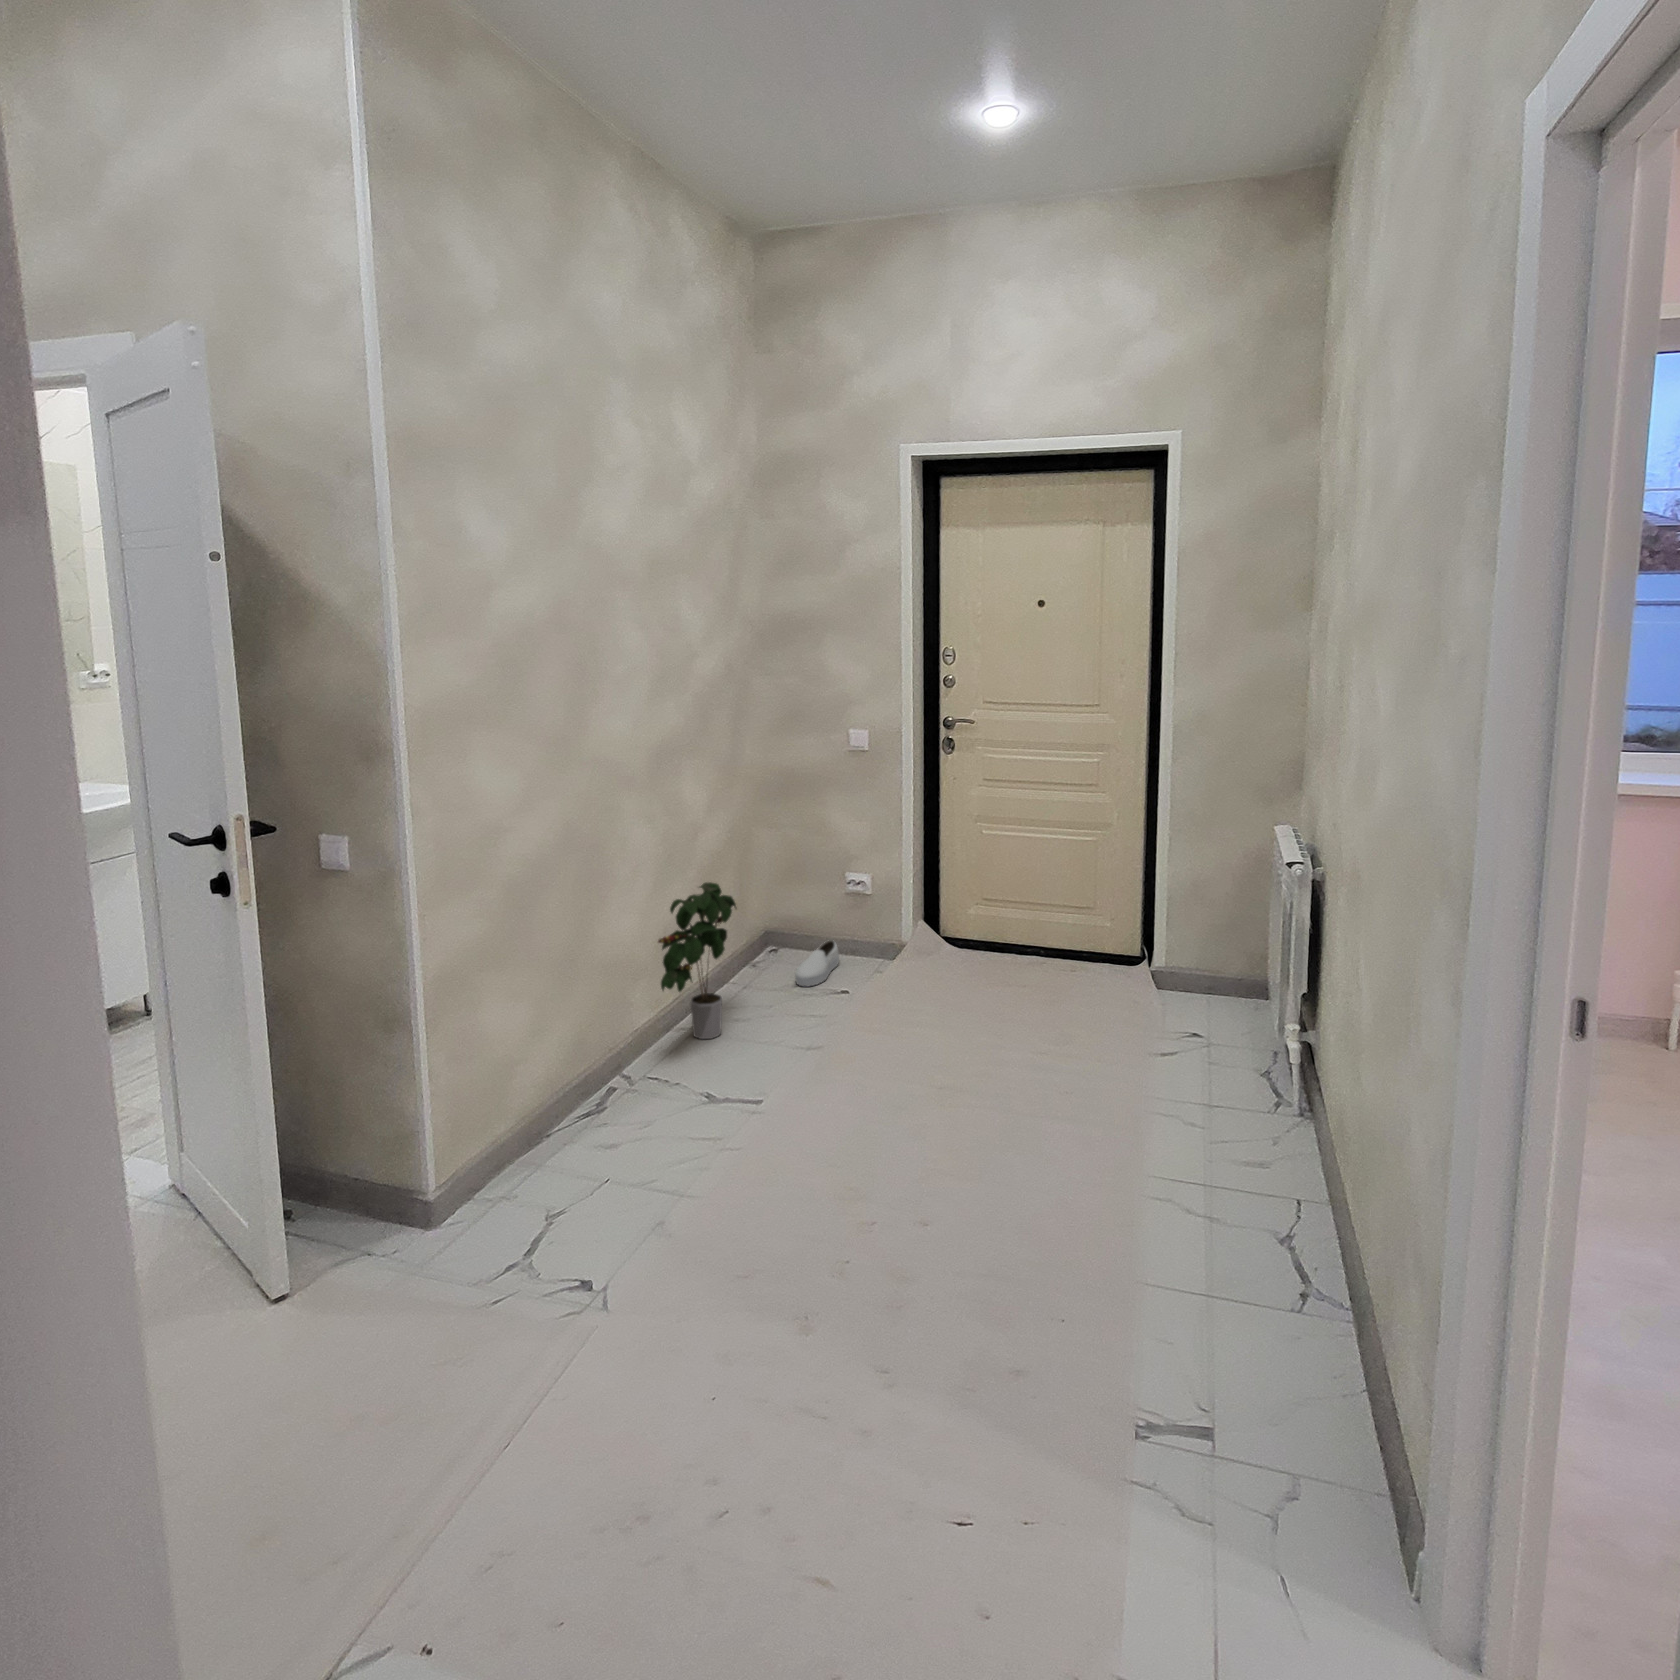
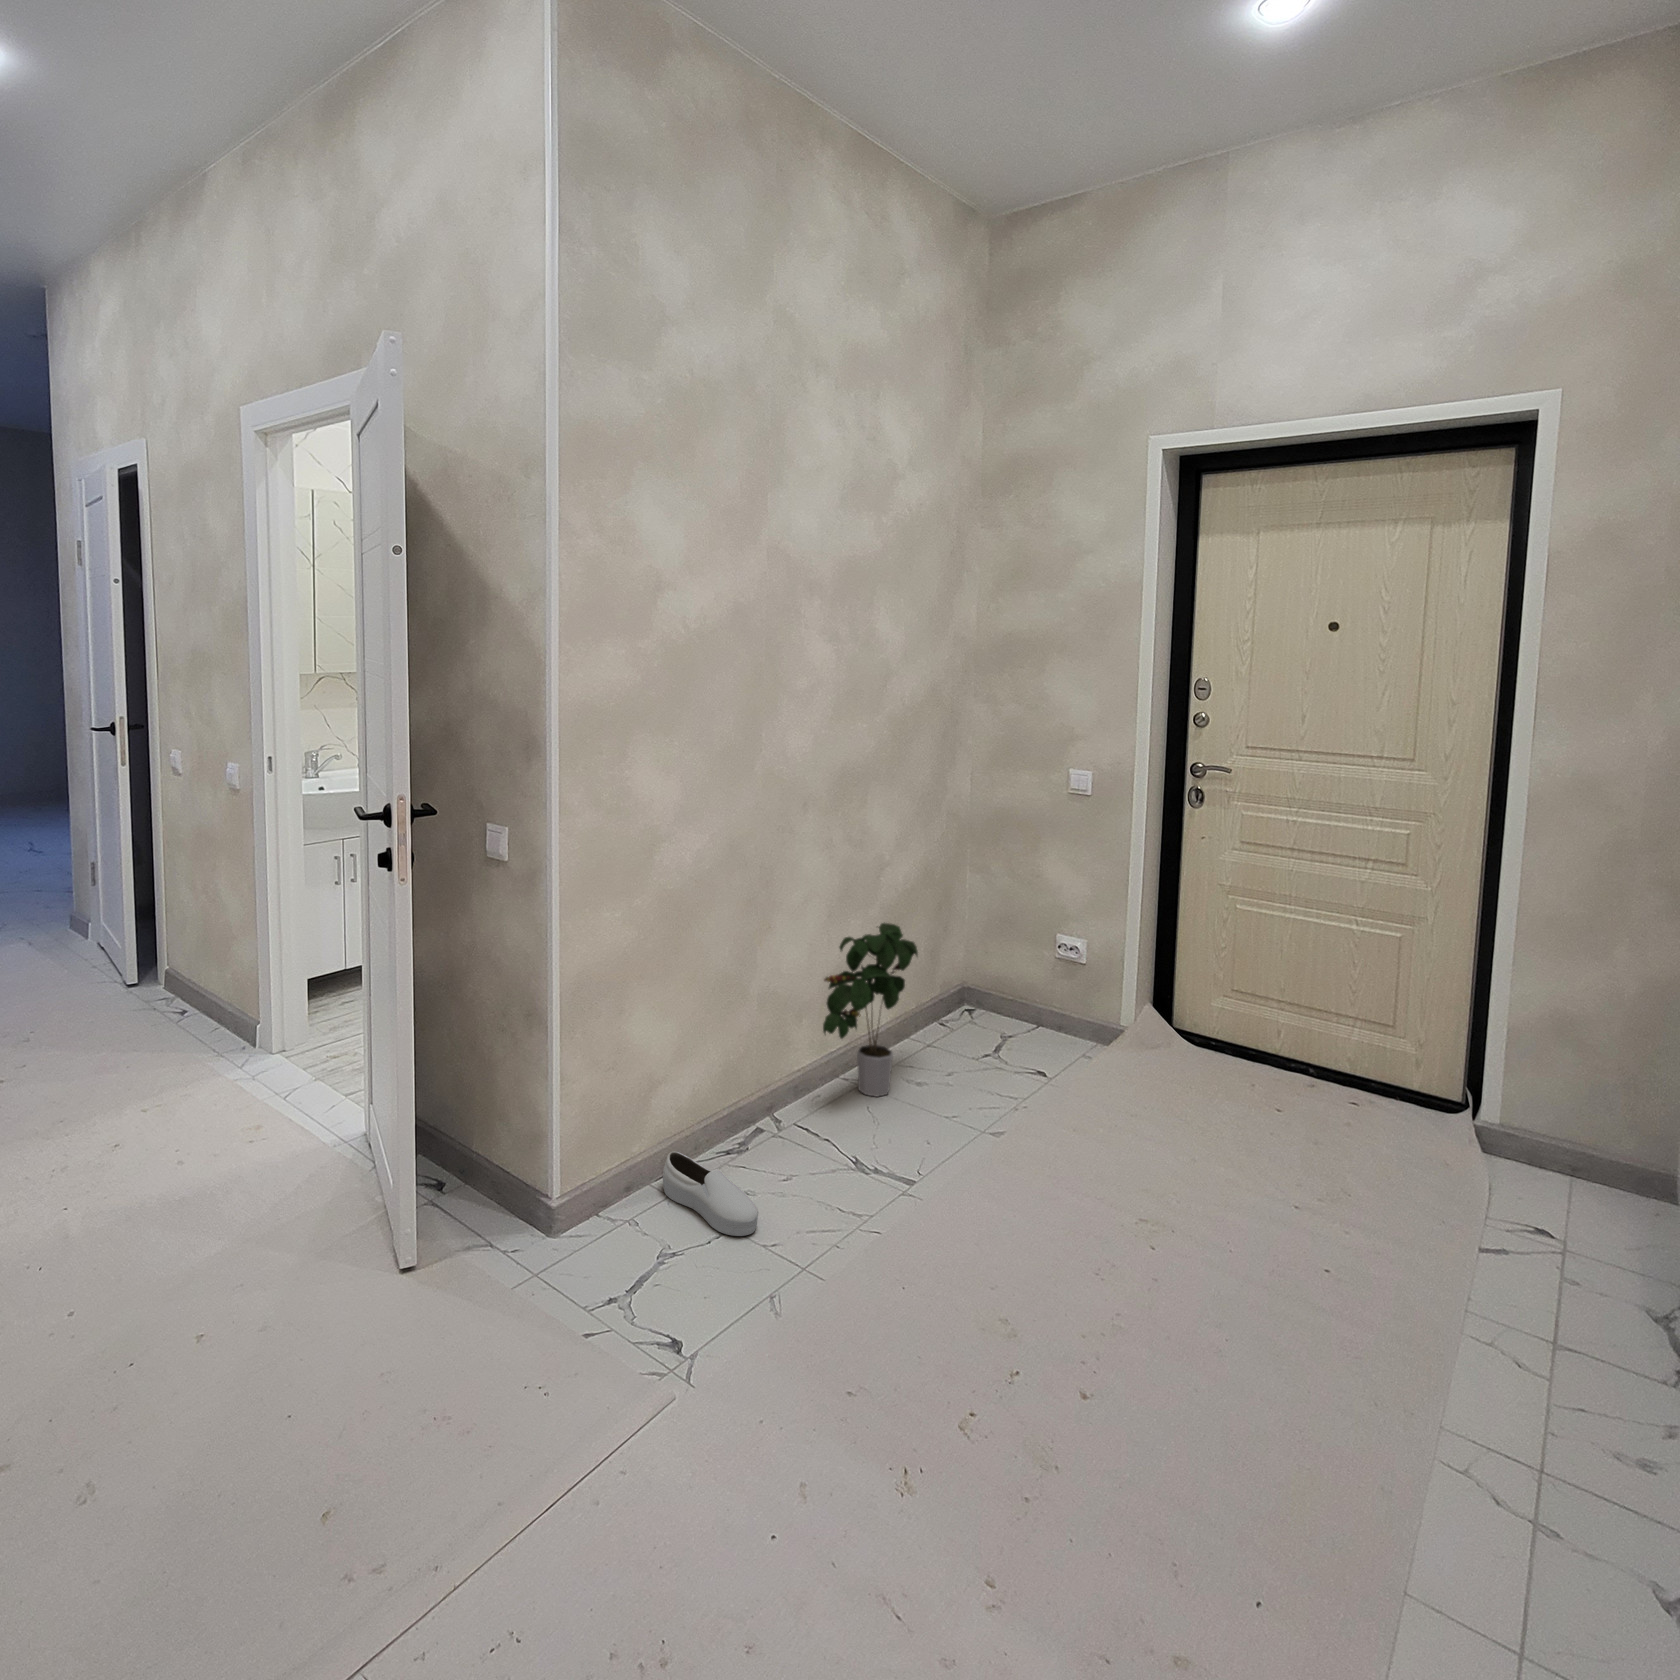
shoe: present [795,940,839,986] -> present [663,1151,758,1236]

